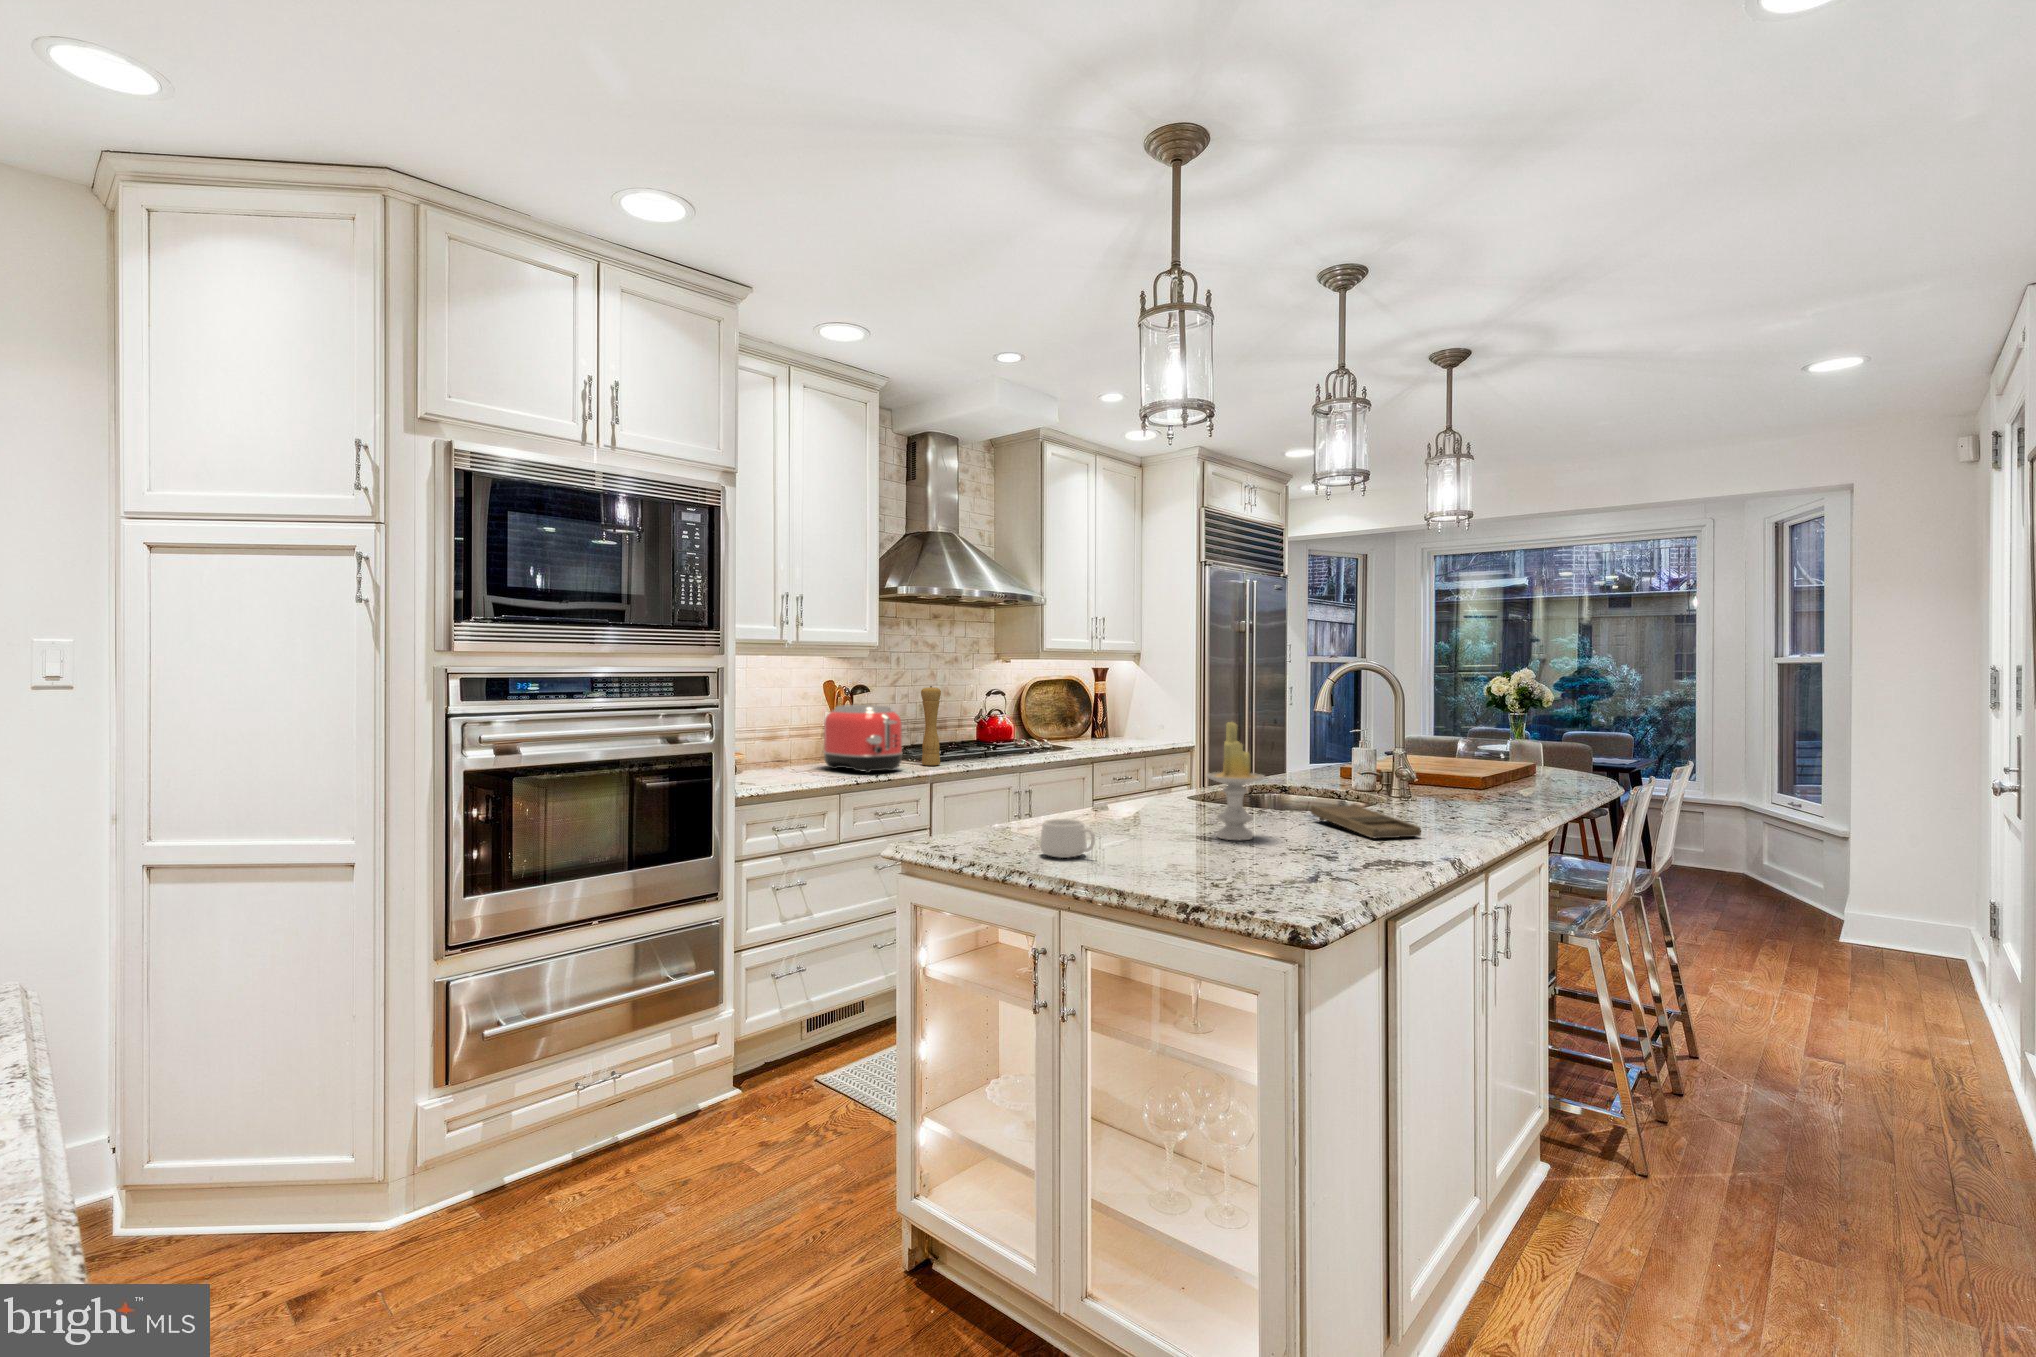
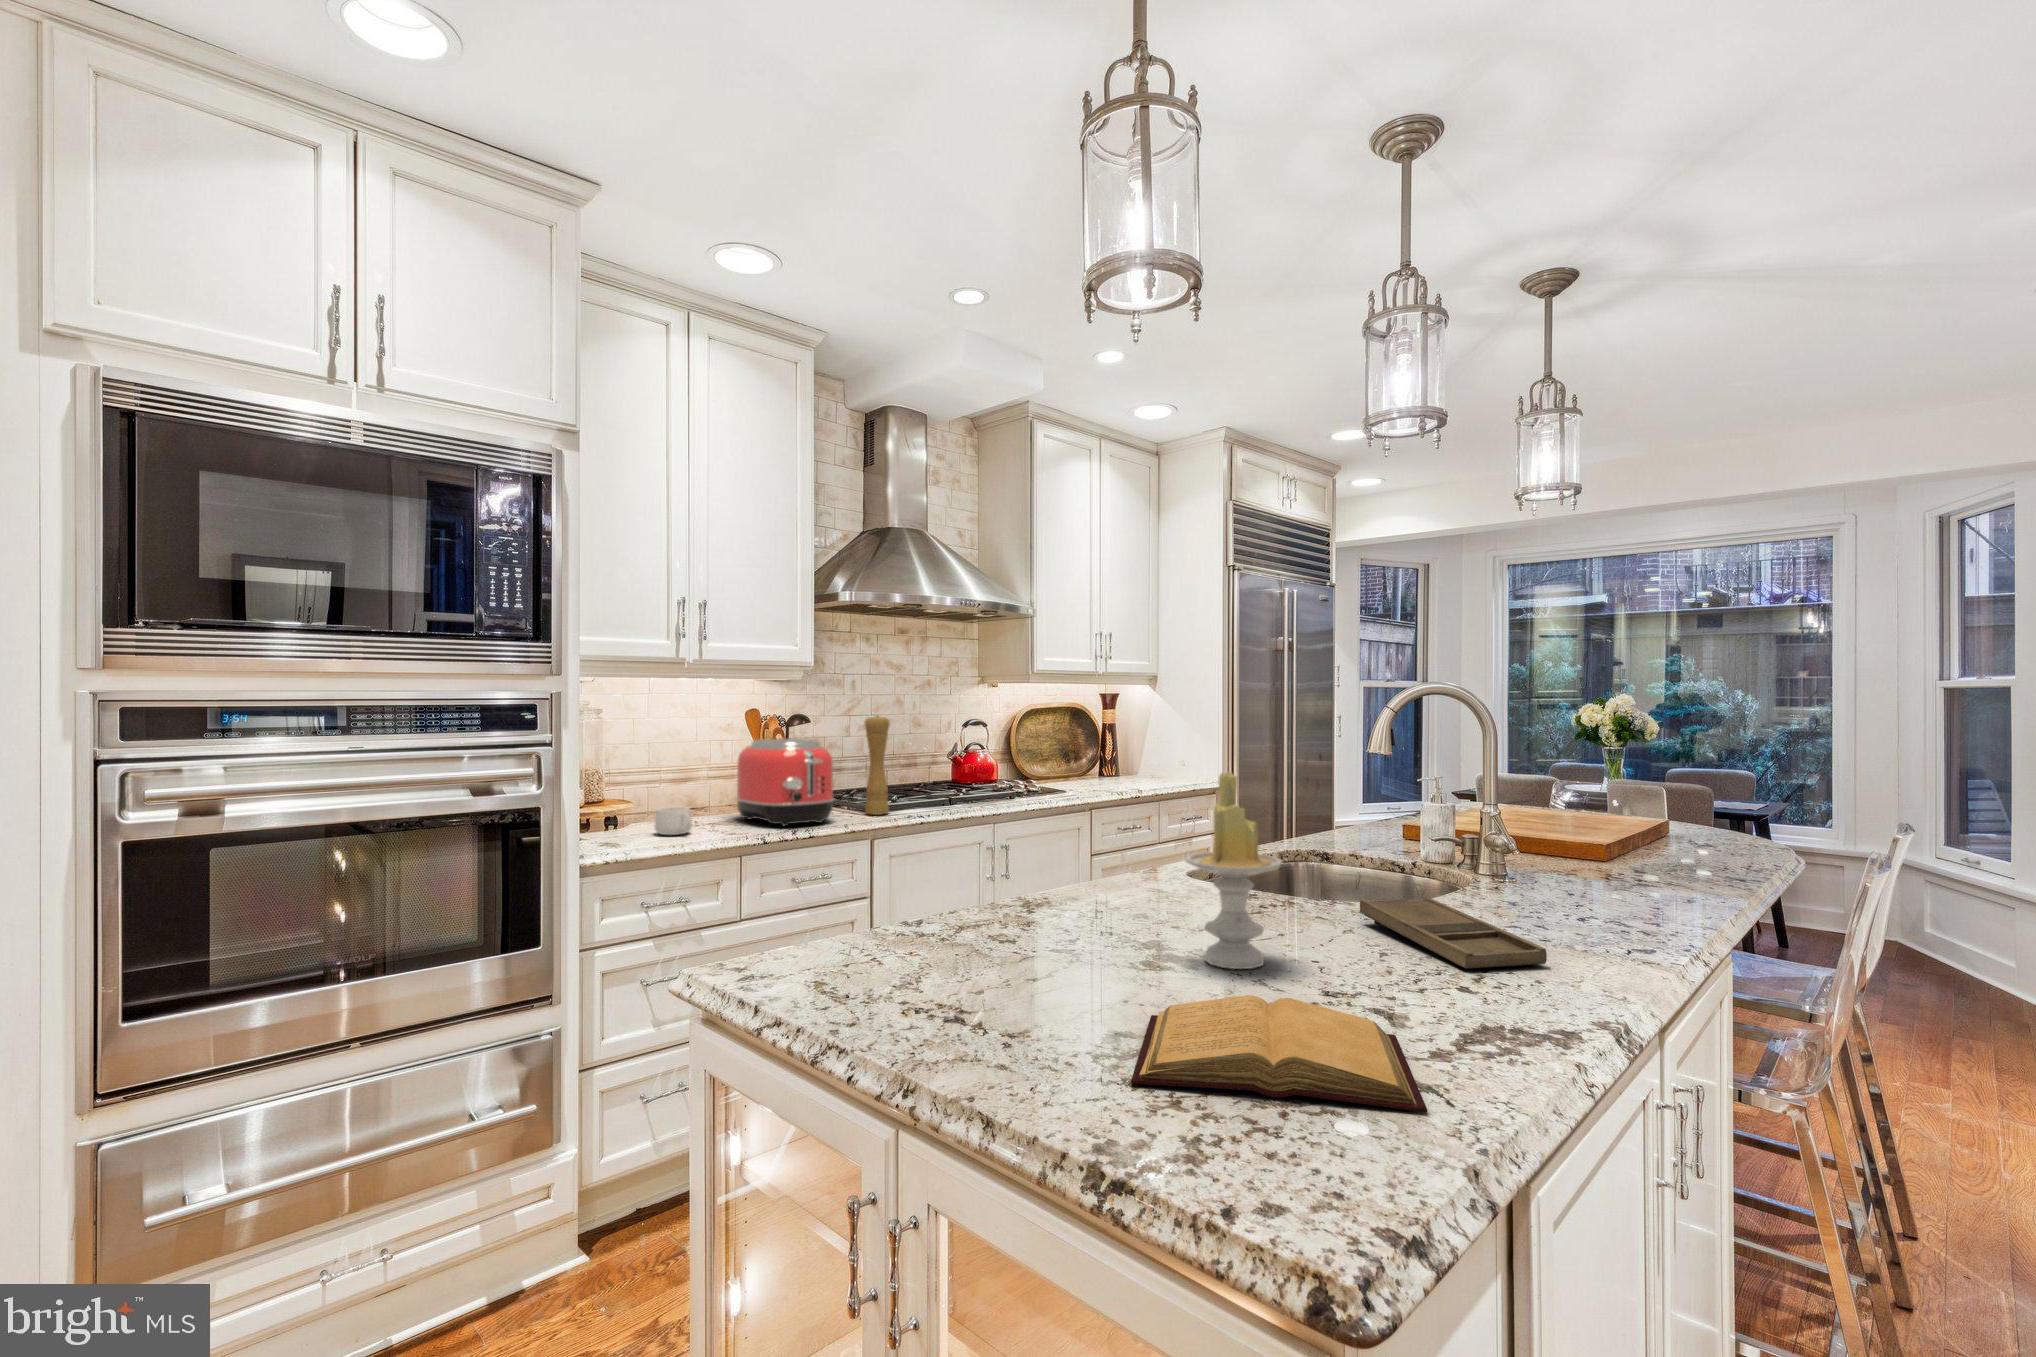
mug: present [1040,819,1095,858] -> present [654,807,692,835]
book: none [1194,843,1345,885] -> present [1131,995,1427,1112]

